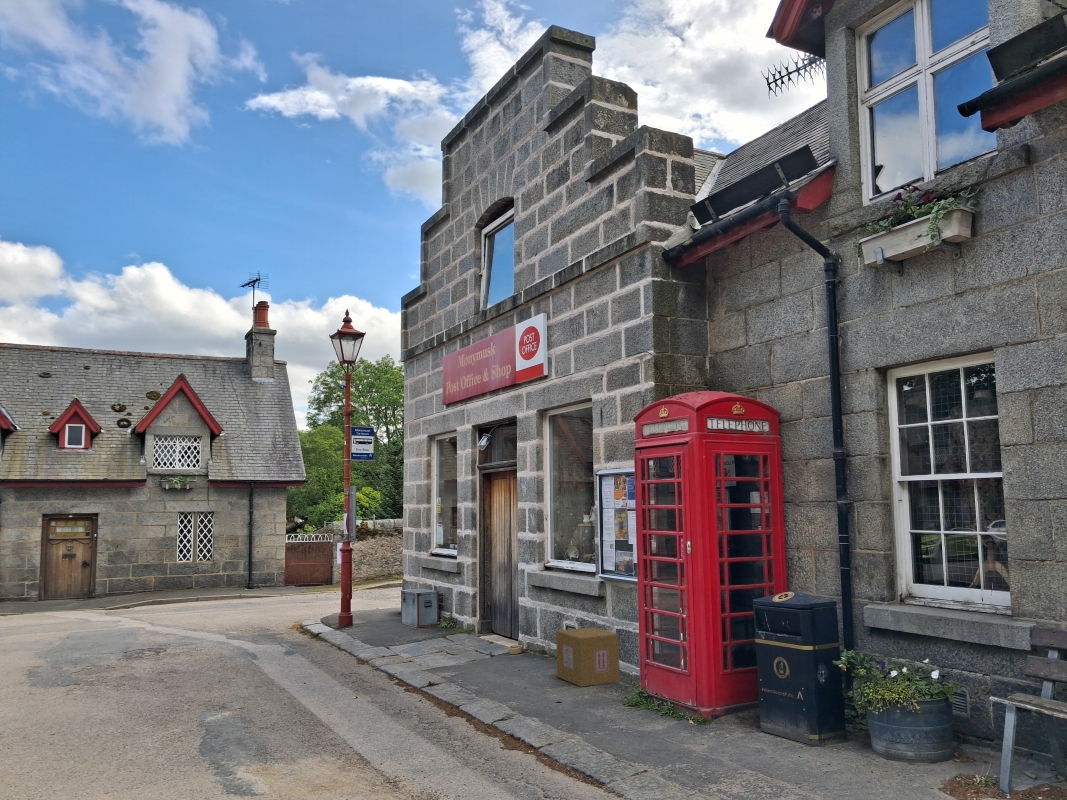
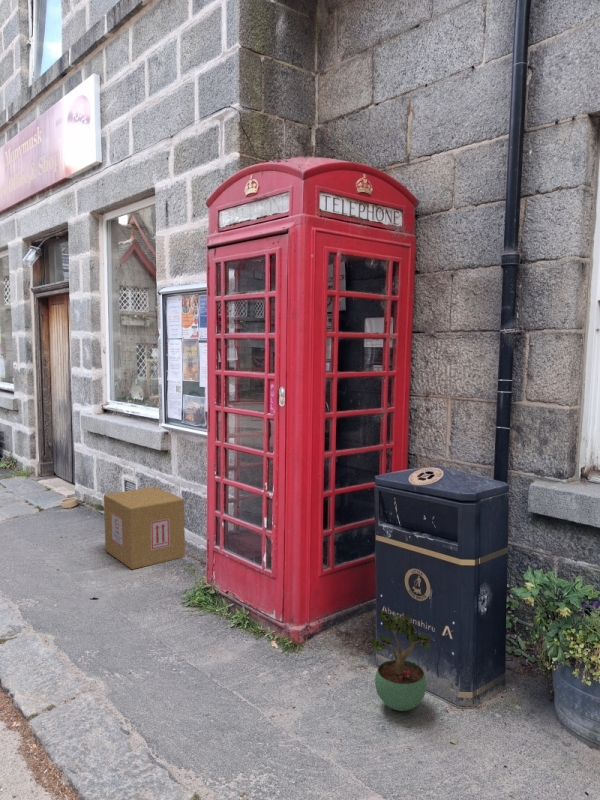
potted plant: none [753,682,790,749] -> present [371,611,430,711]

